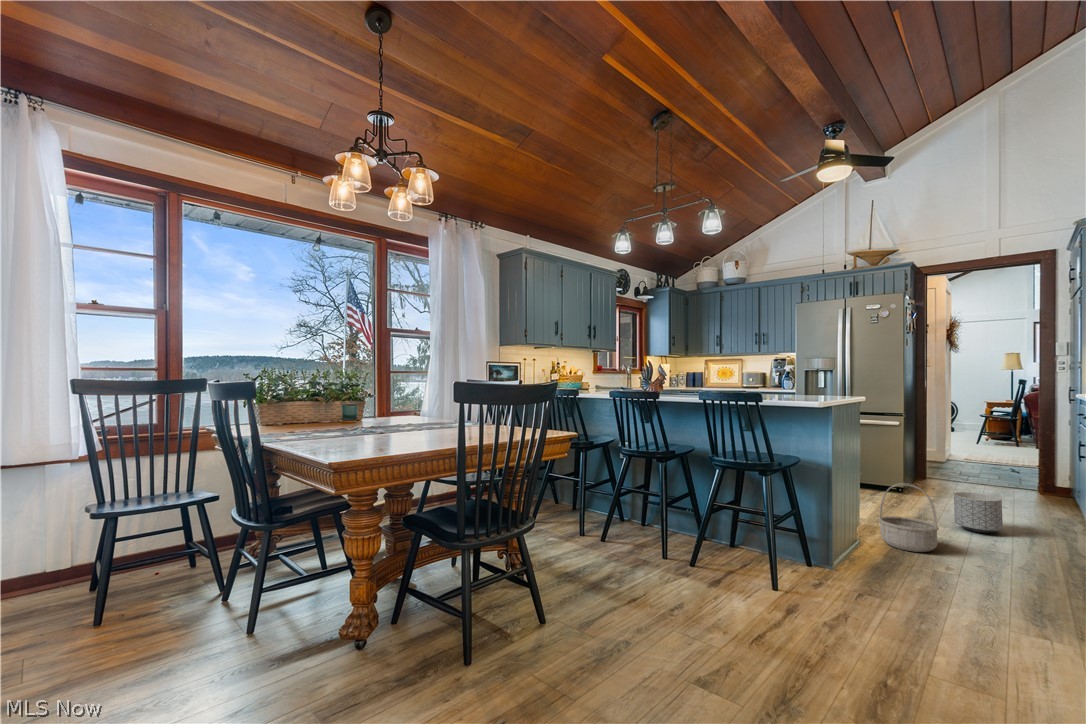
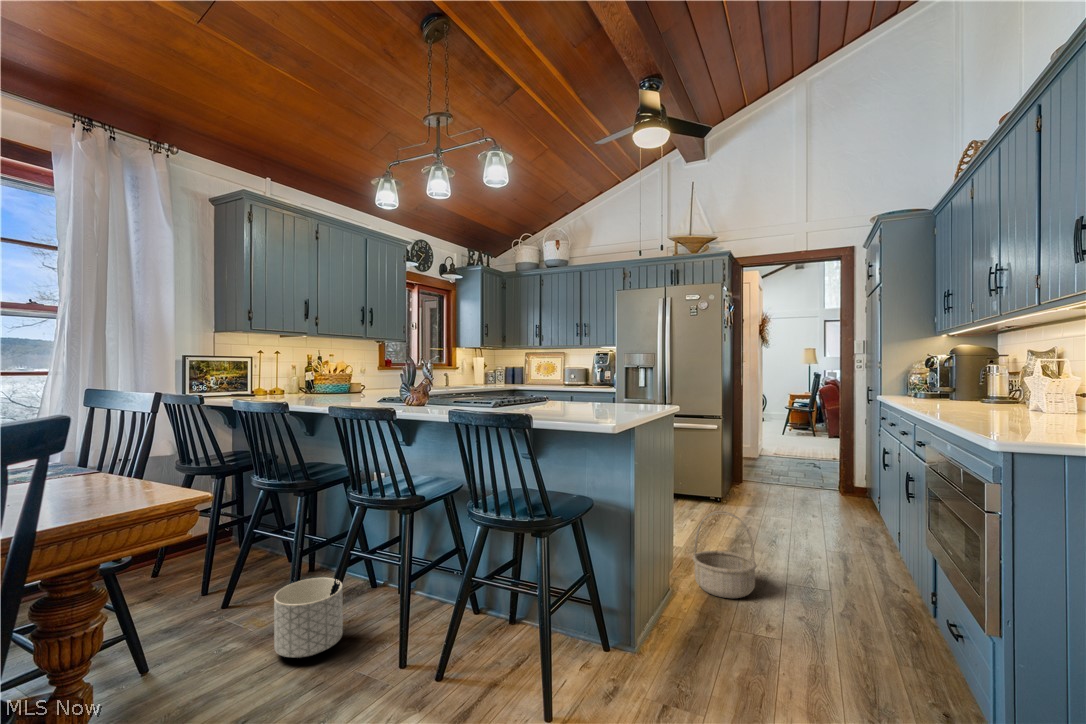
planter: present [954,492,1003,533] -> present [274,578,343,658]

